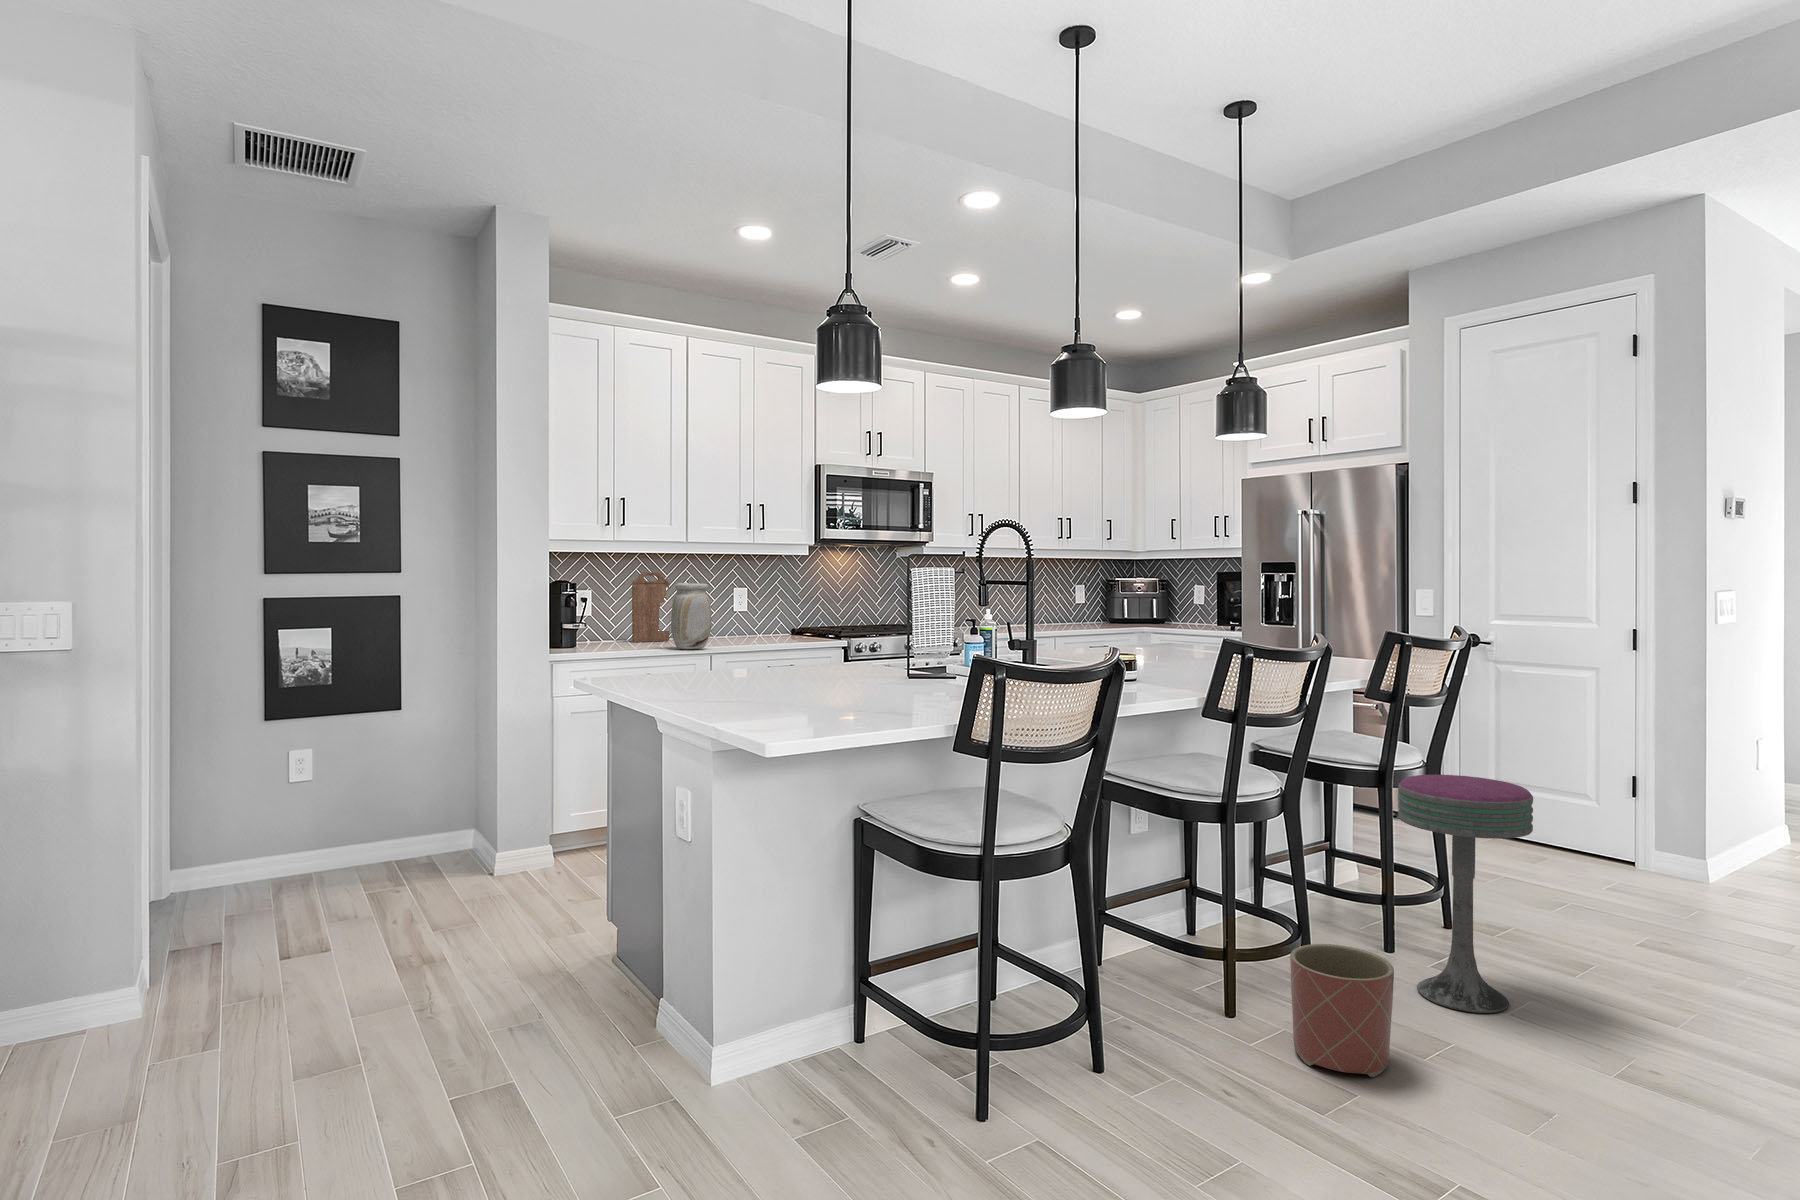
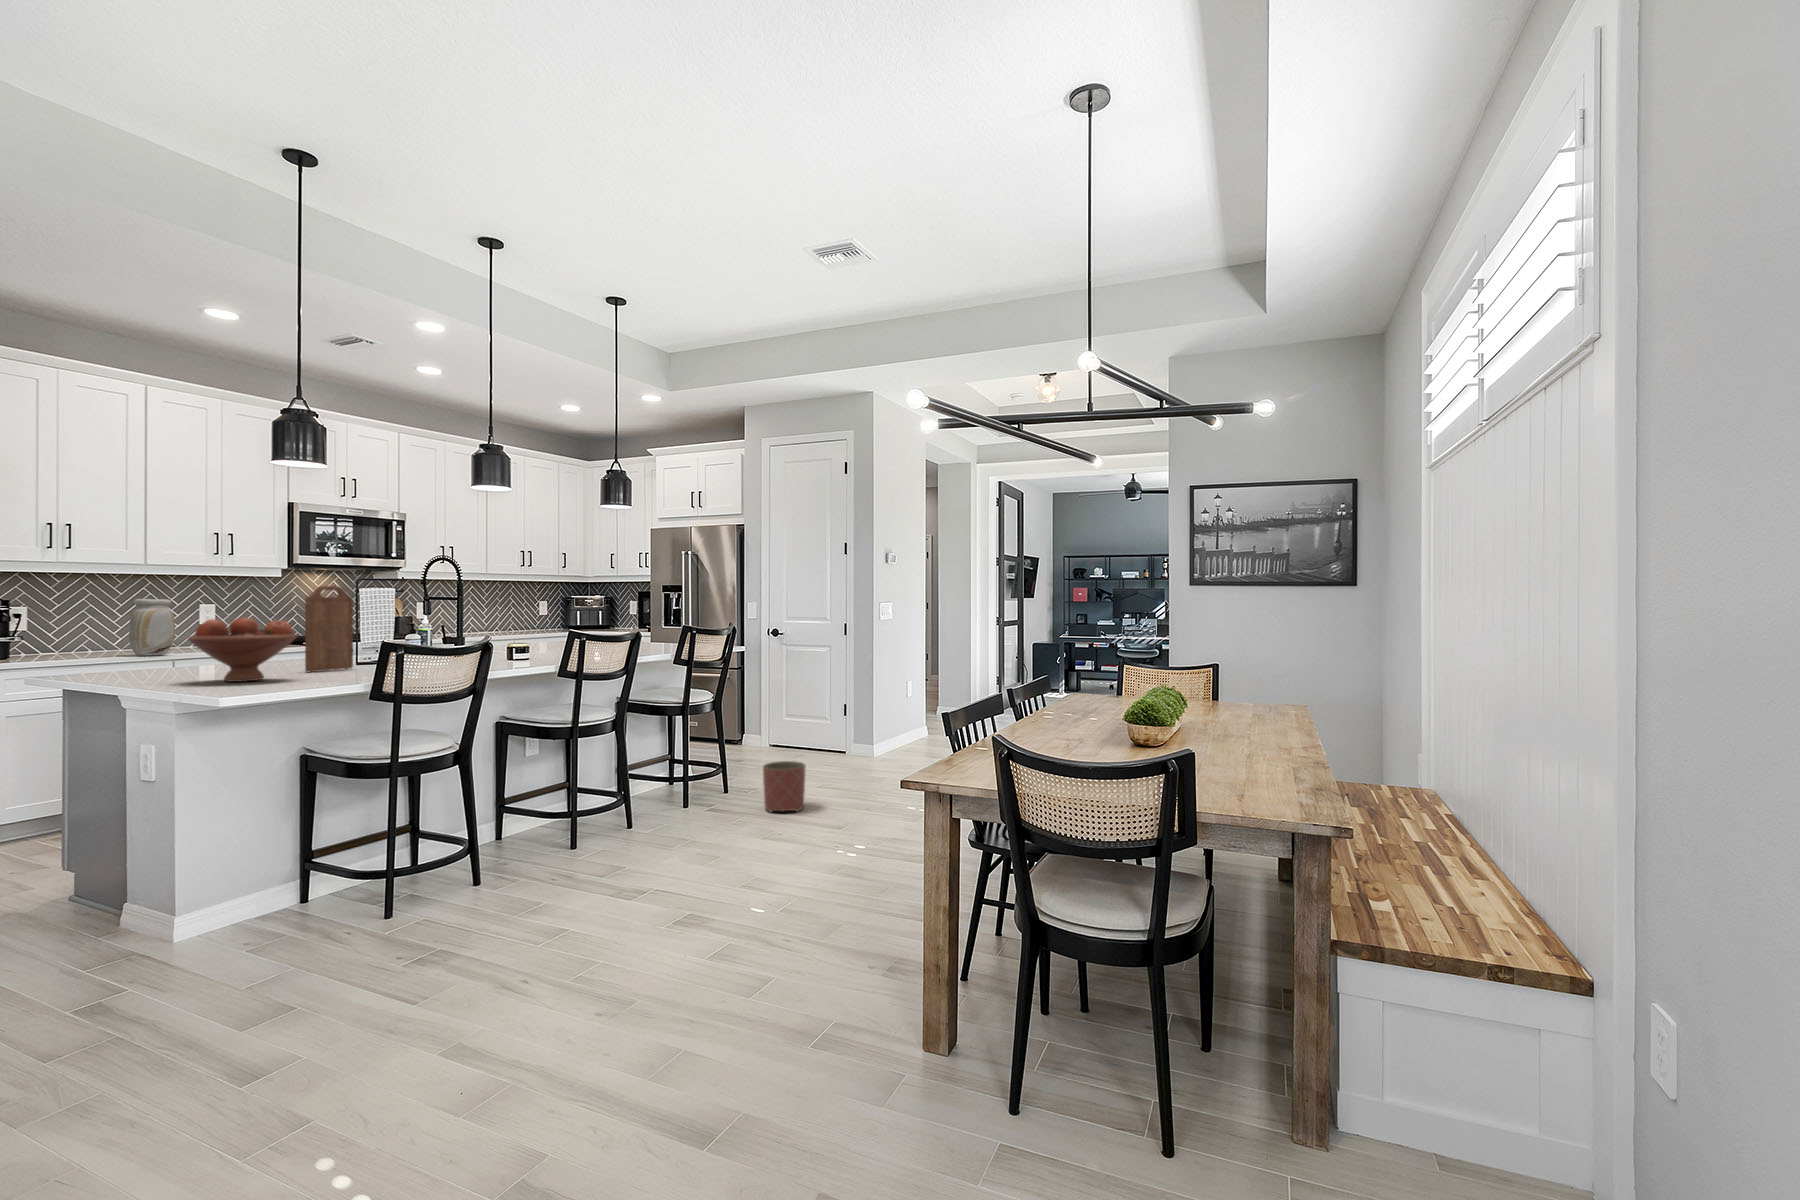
cutting board: present [632,572,669,642] -> present [305,586,353,672]
fruit bowl: none [727,616,852,711] -> present [188,617,297,682]
bar stool: present [1398,775,1533,1013] -> none [685,704,751,831]
planter: present [1290,944,1394,1077] -> present [763,761,806,812]

